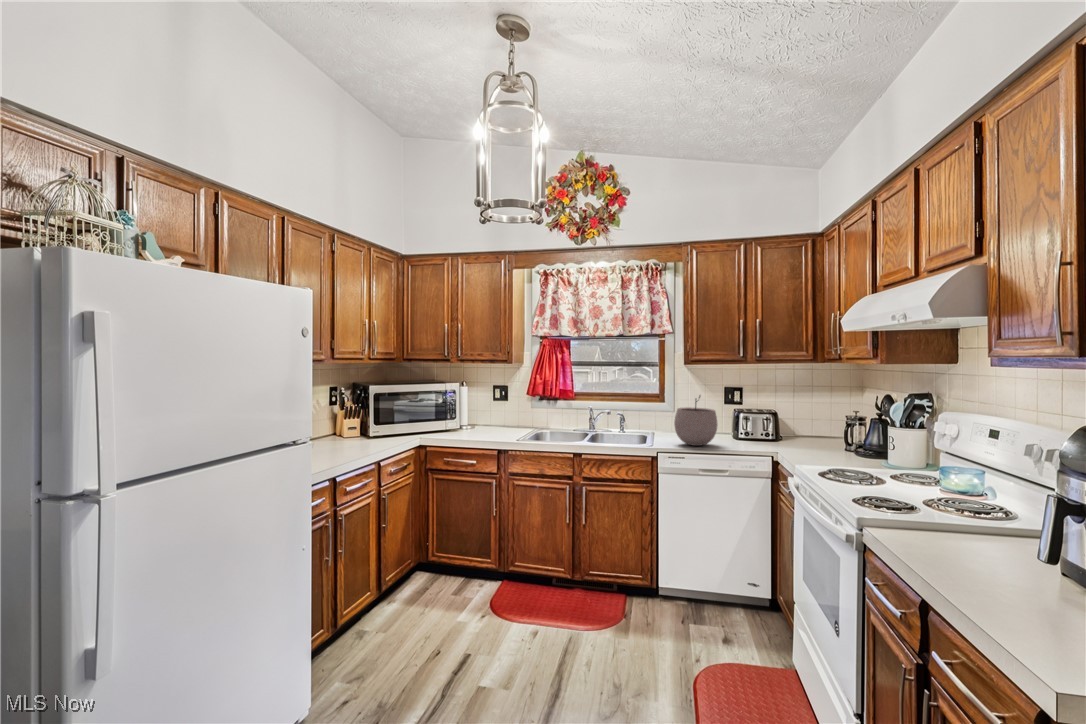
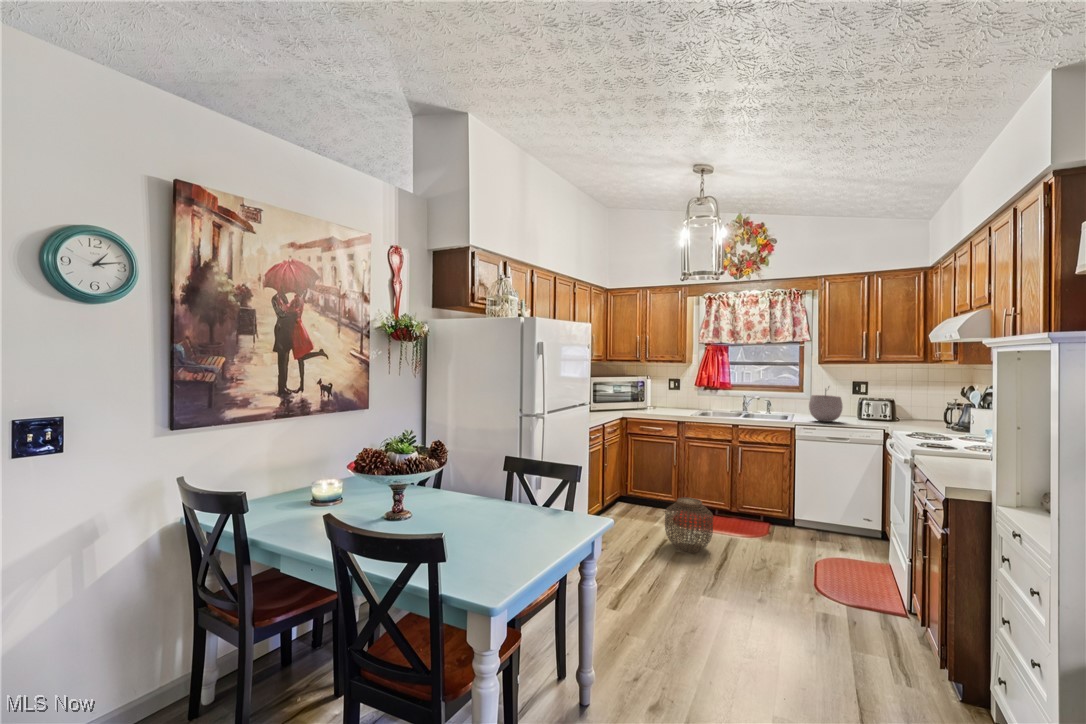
woven basket: none [461,584,538,683] -> present [665,497,713,553]

